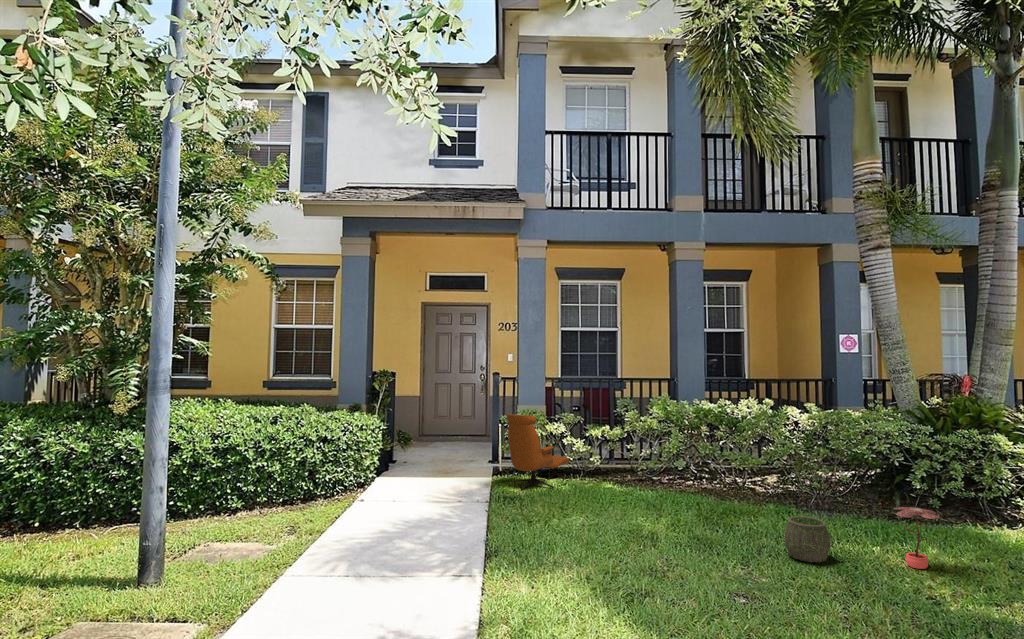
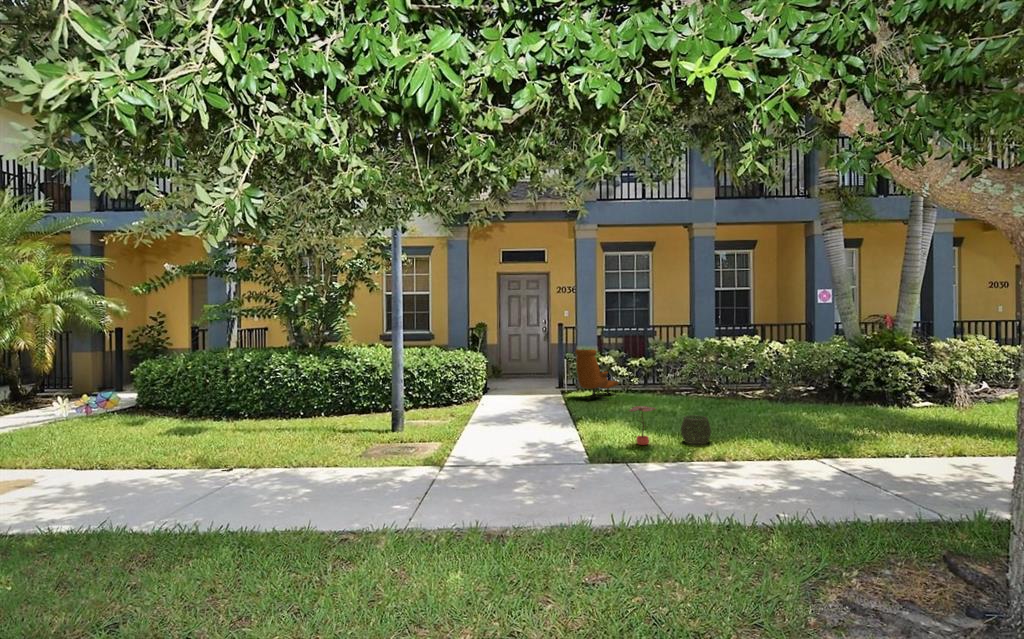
potted plant: present [894,507,940,569] -> present [629,406,656,445]
woven basket: present [784,516,831,563] -> present [681,415,711,444]

